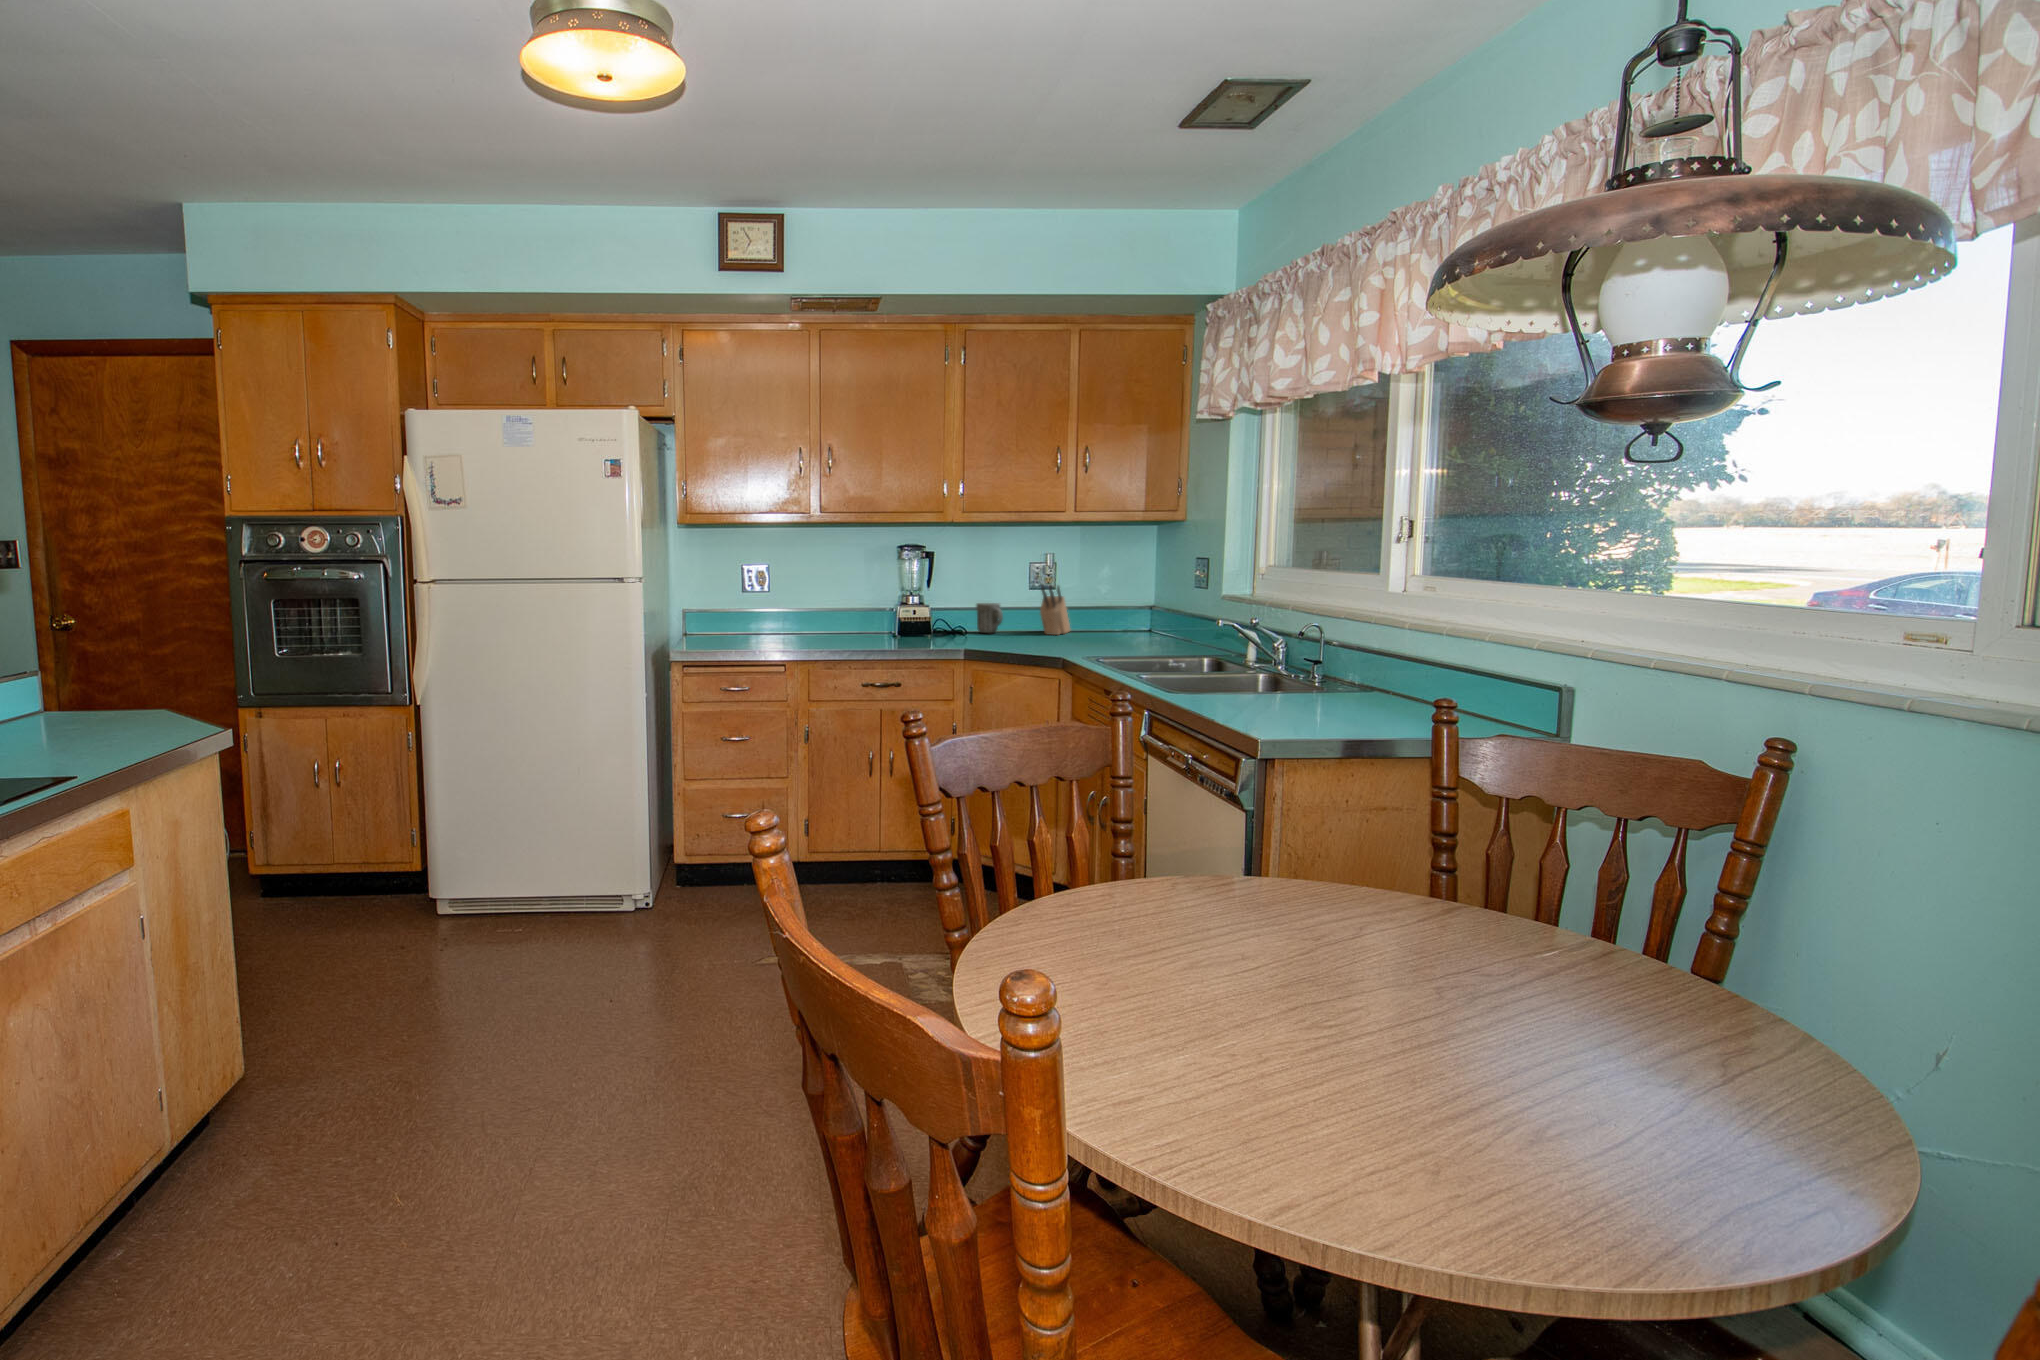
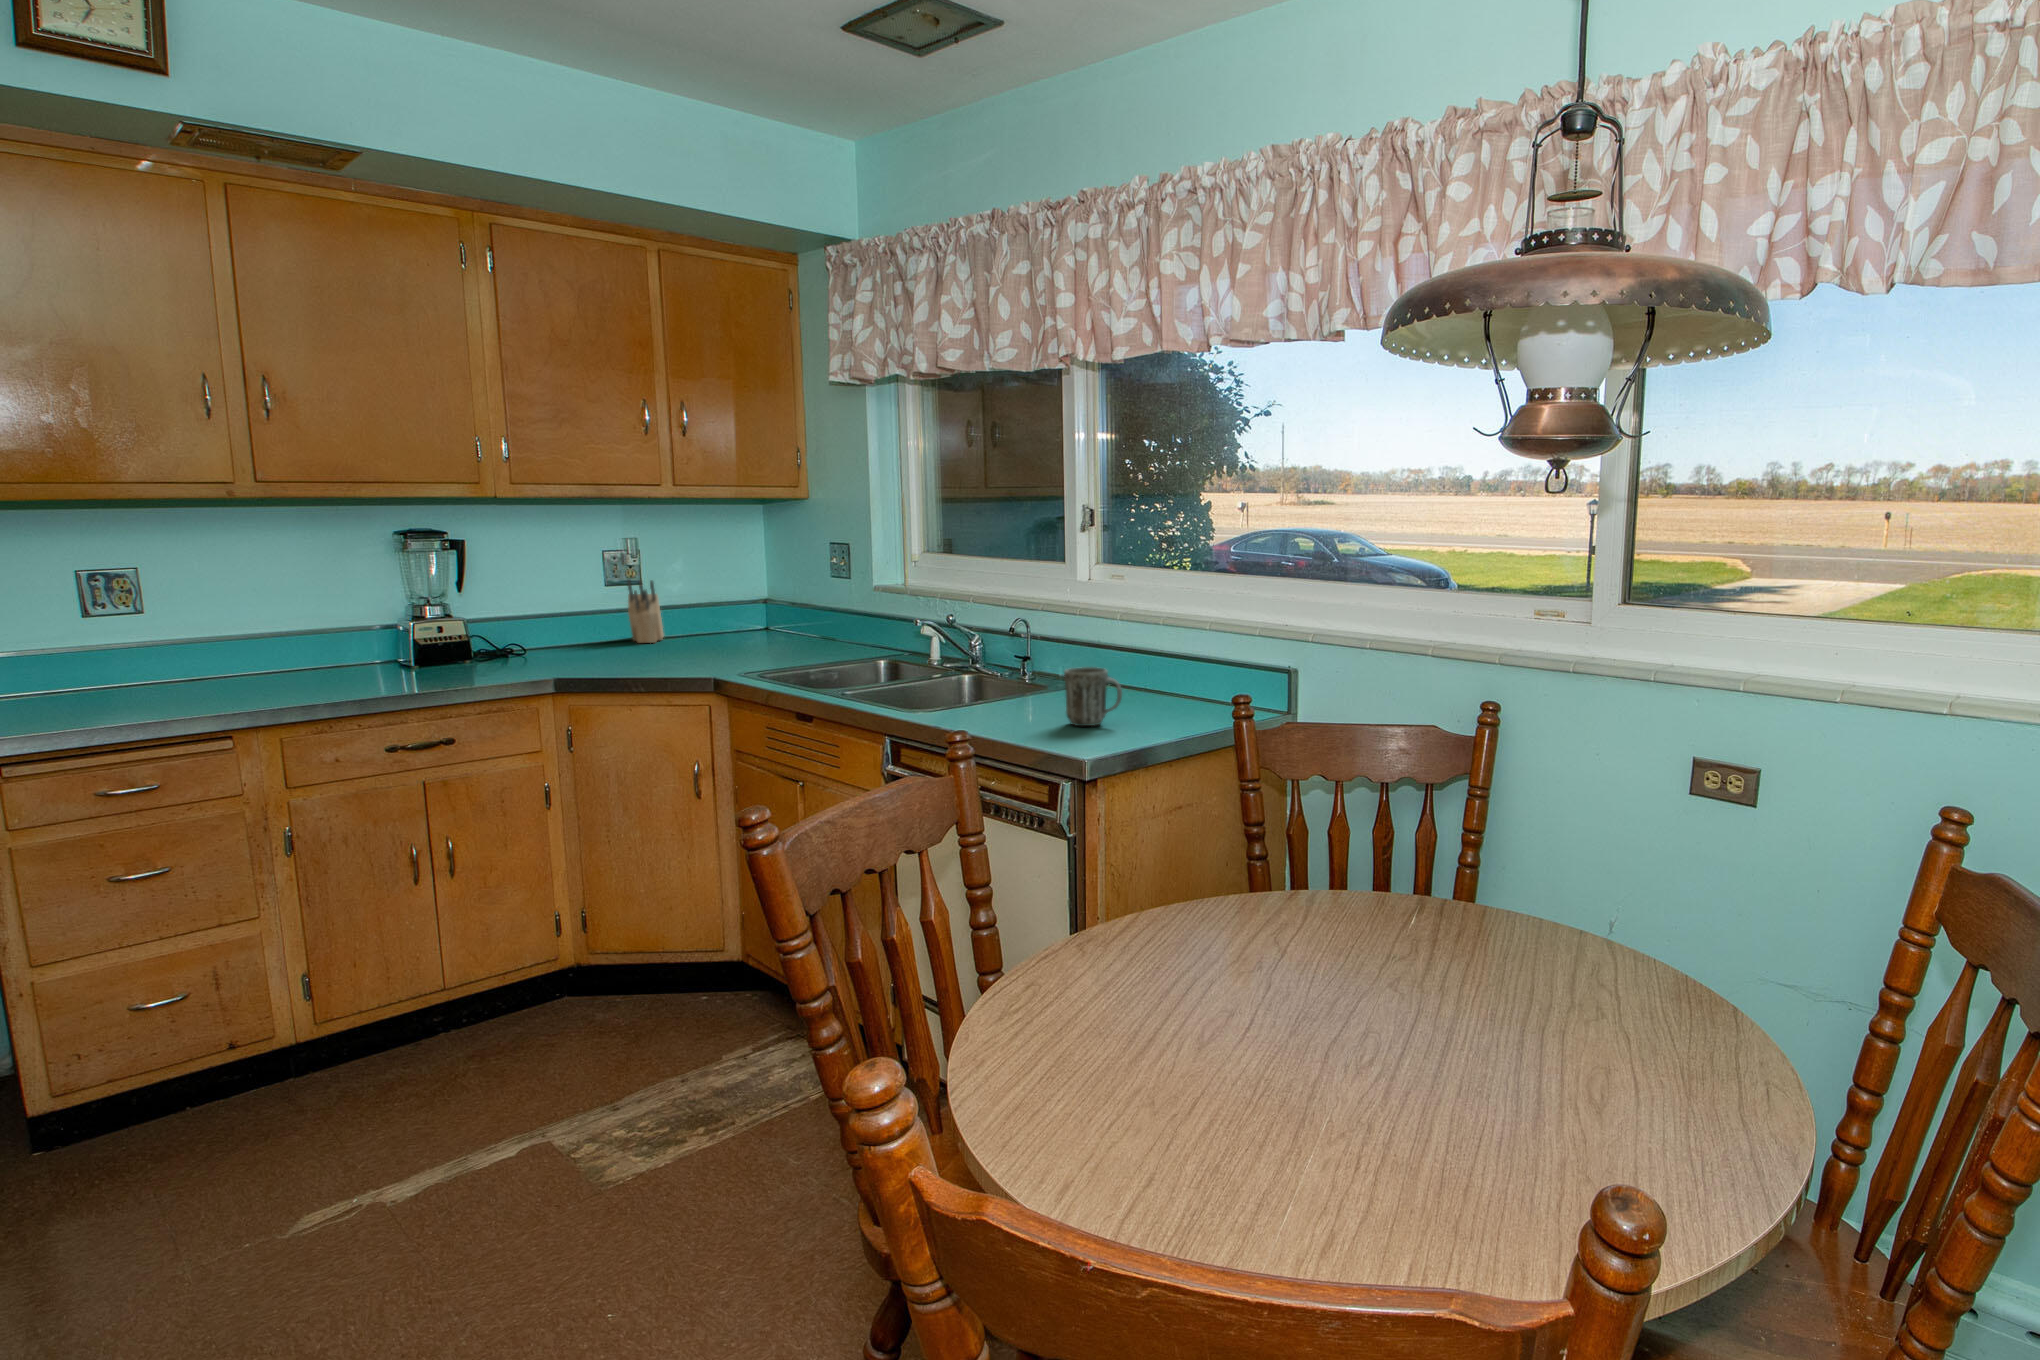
mug: present [976,603,1003,633] -> present [1064,667,1122,726]

